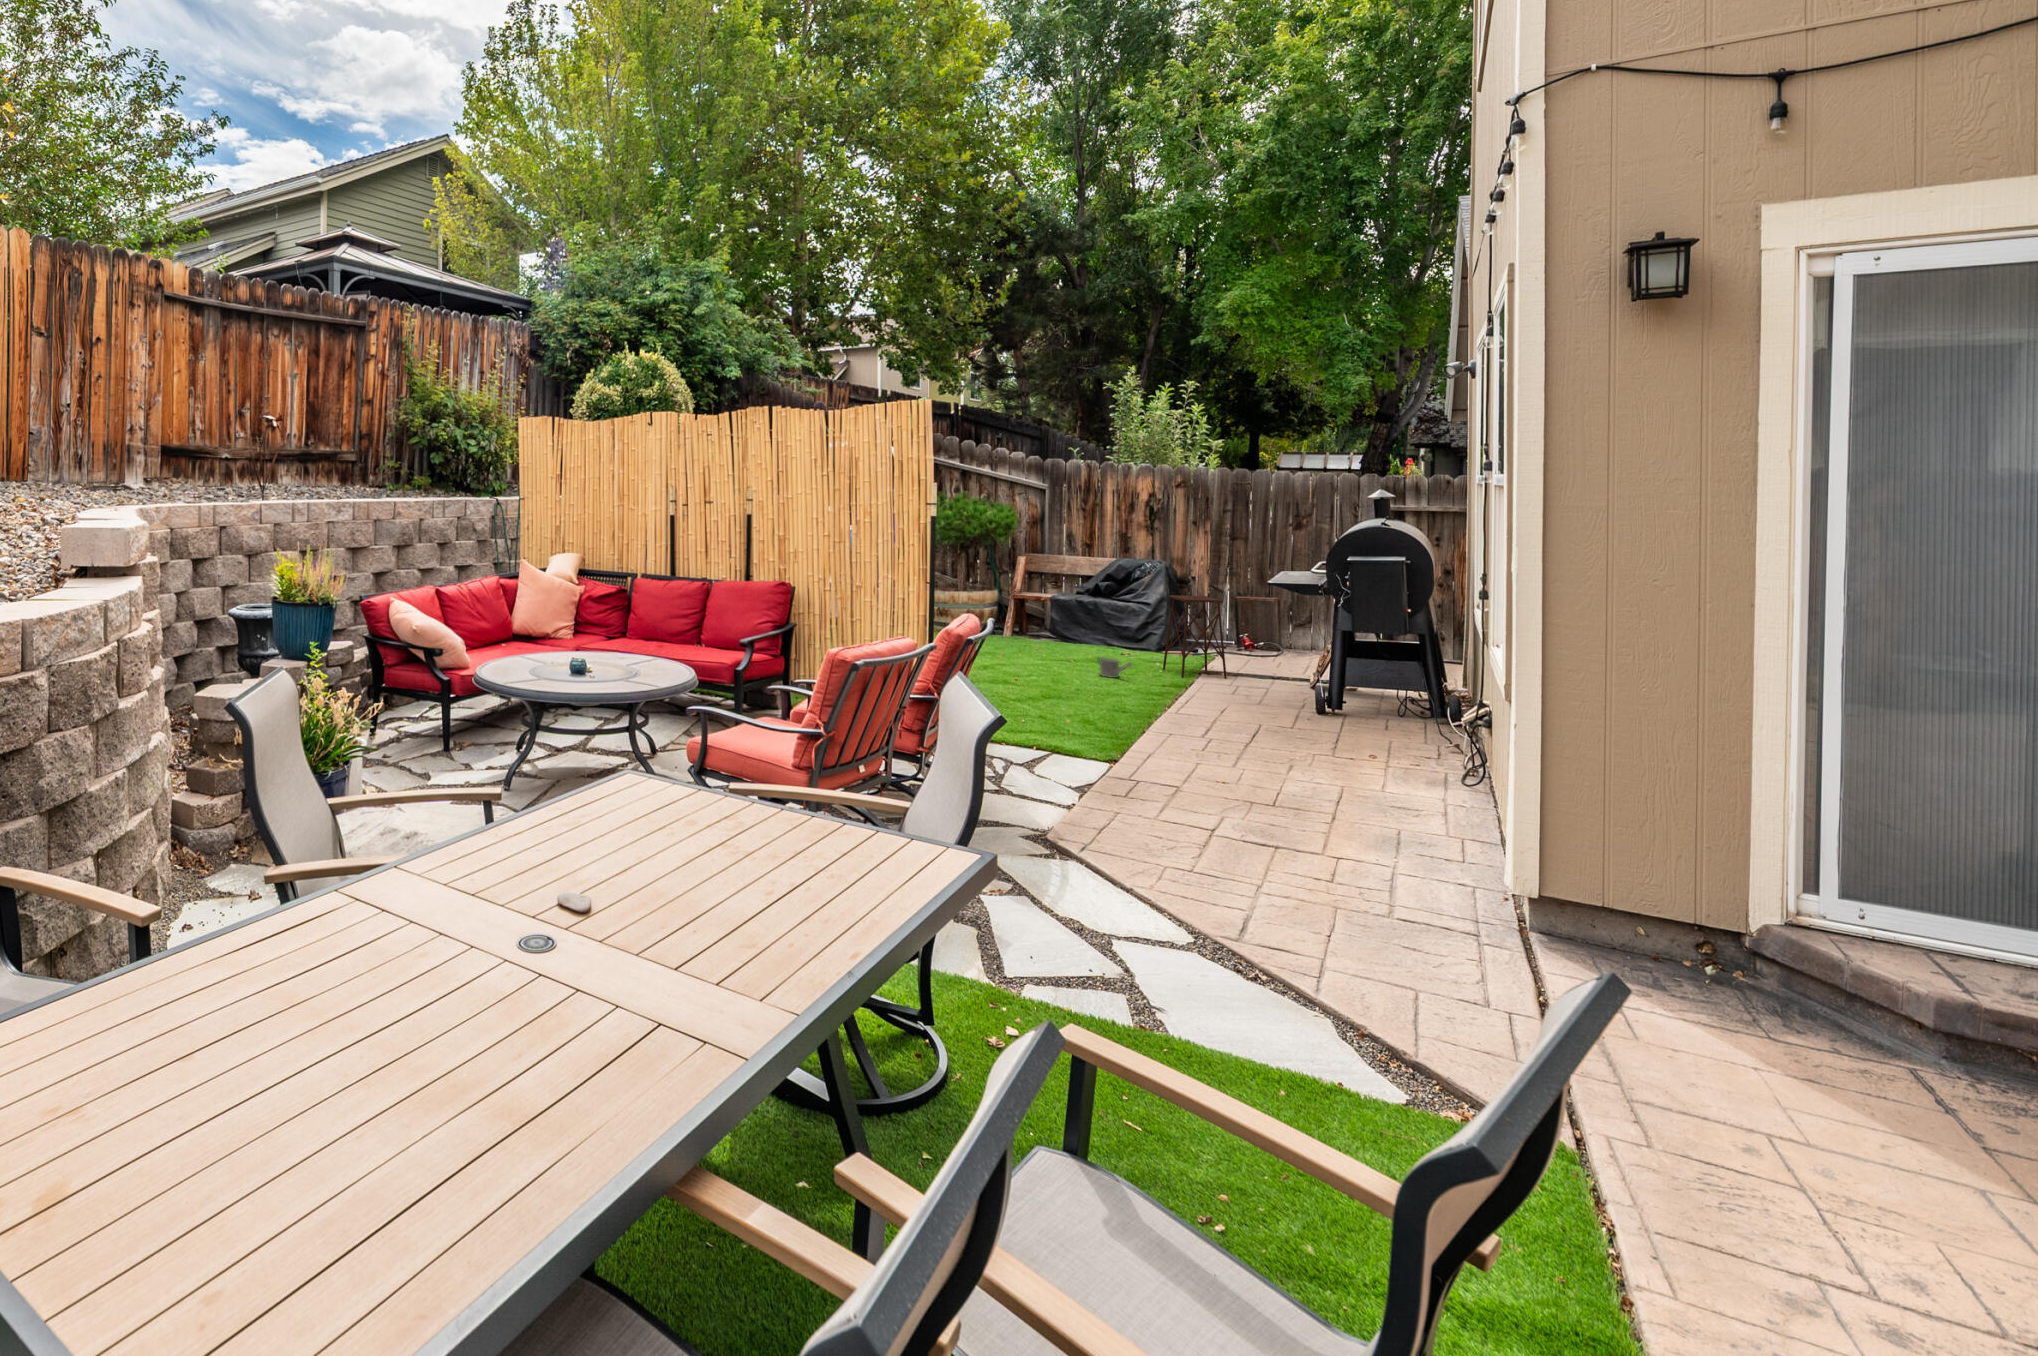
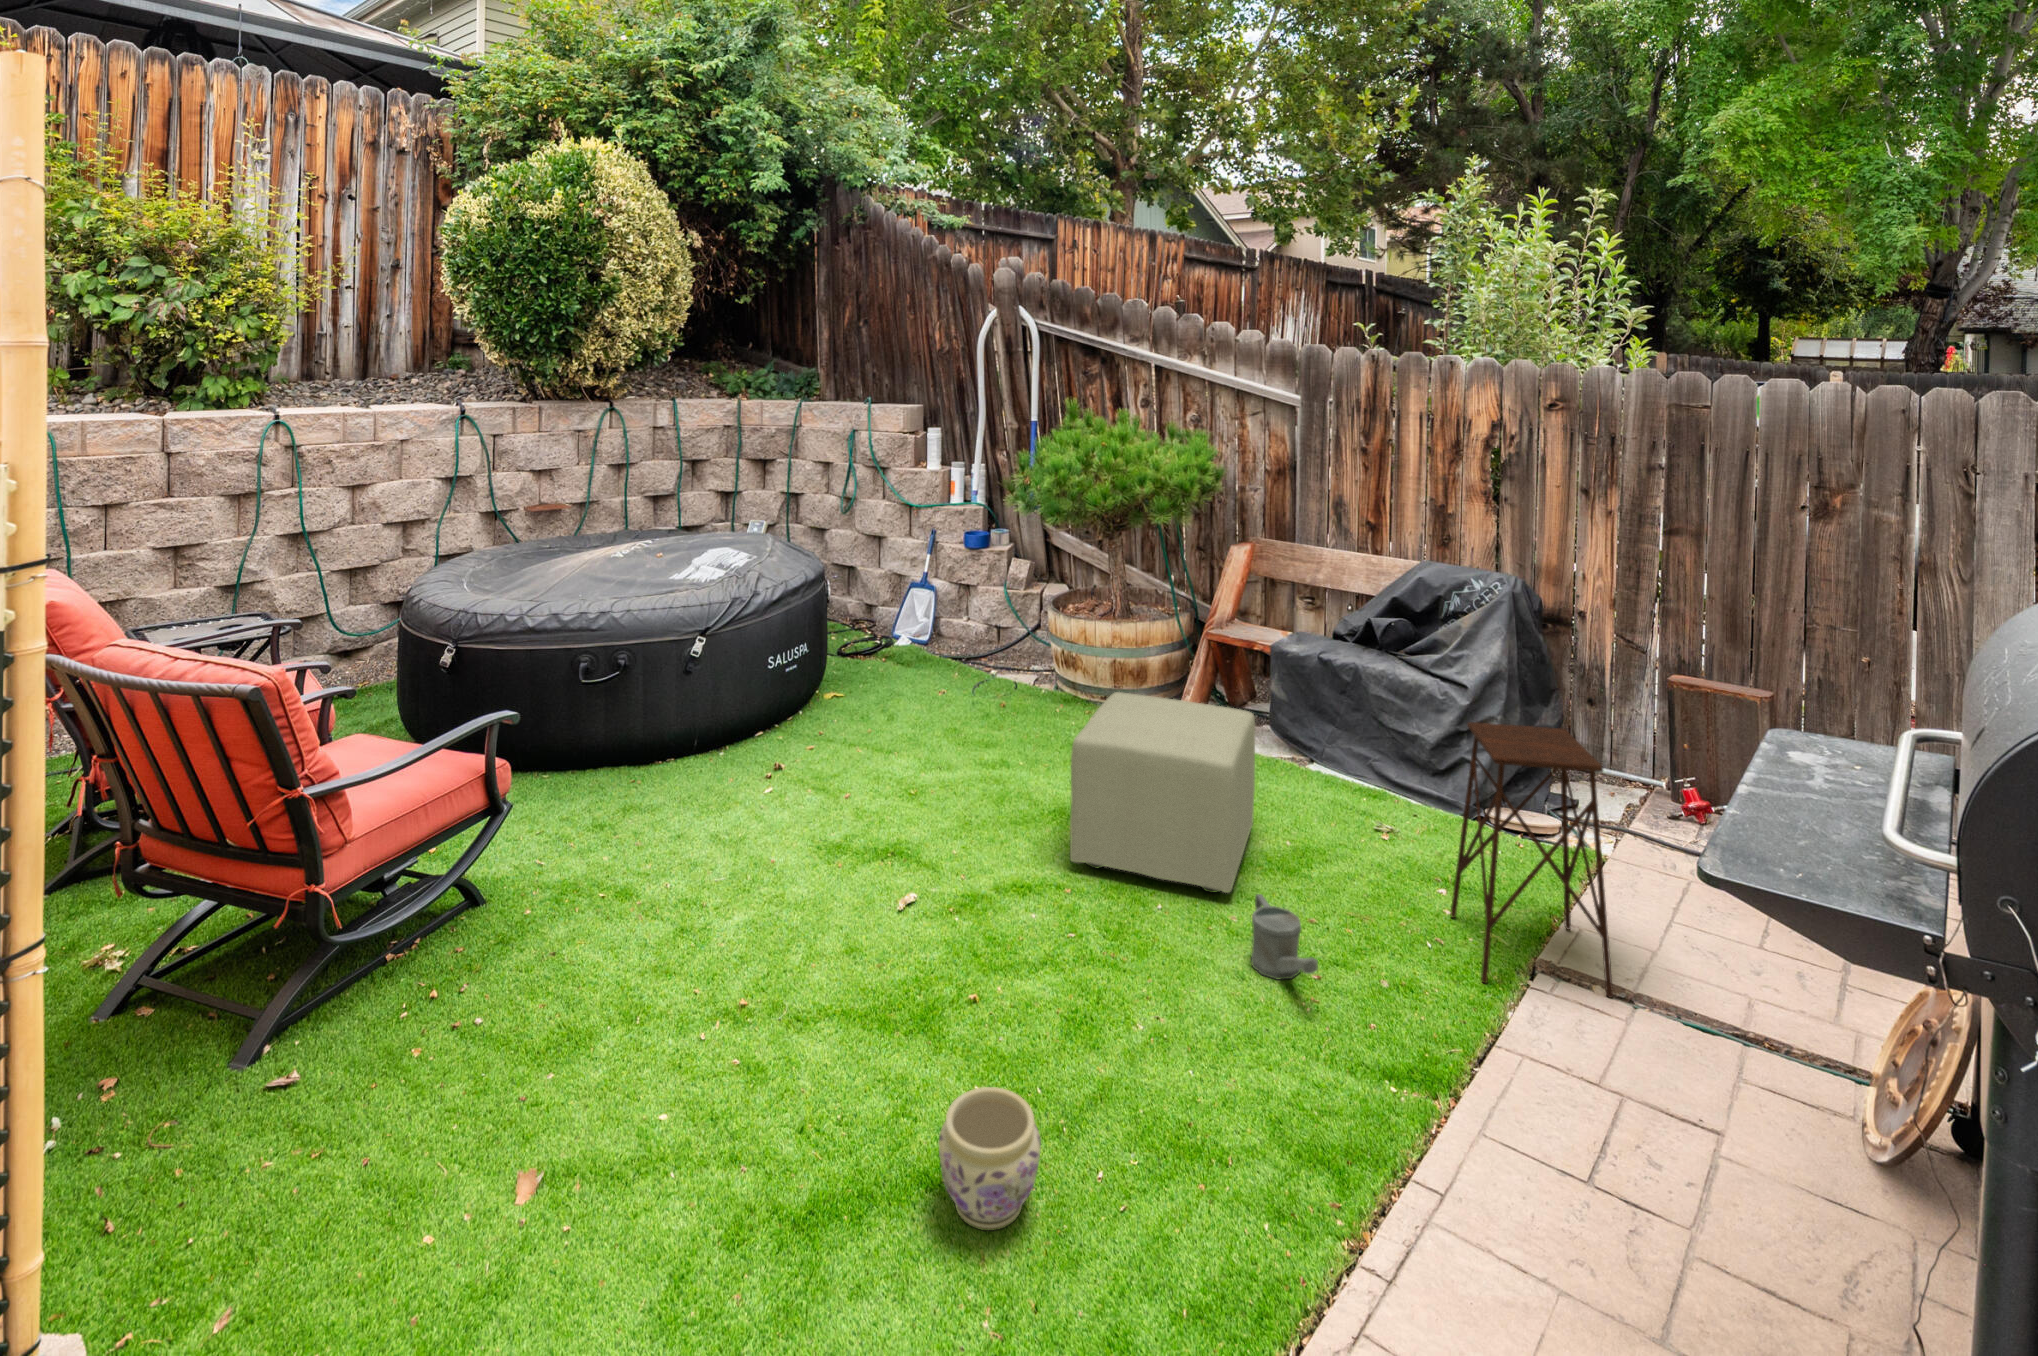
ottoman: none [1006,605,1082,667] -> present [1070,692,1255,893]
planter: none [1052,672,1084,701] -> present [939,1087,1041,1231]

